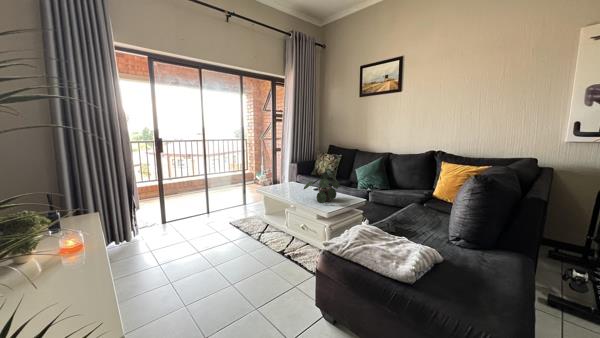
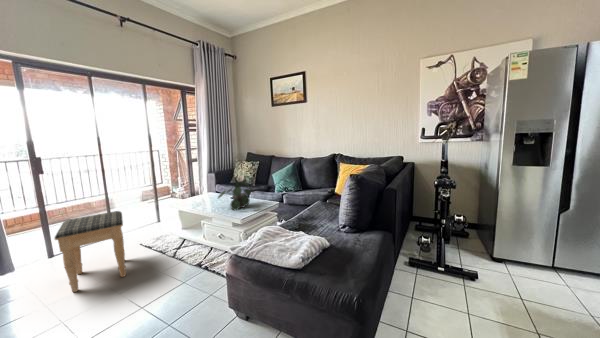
footstool: none [169,191,220,258] -> present [55,211,126,292]

